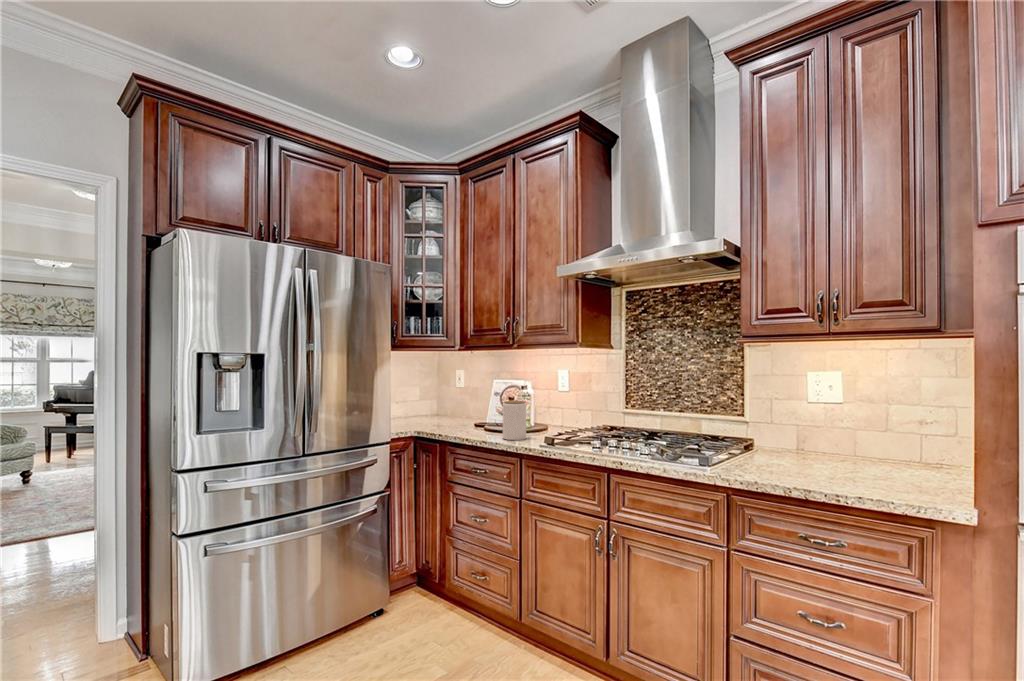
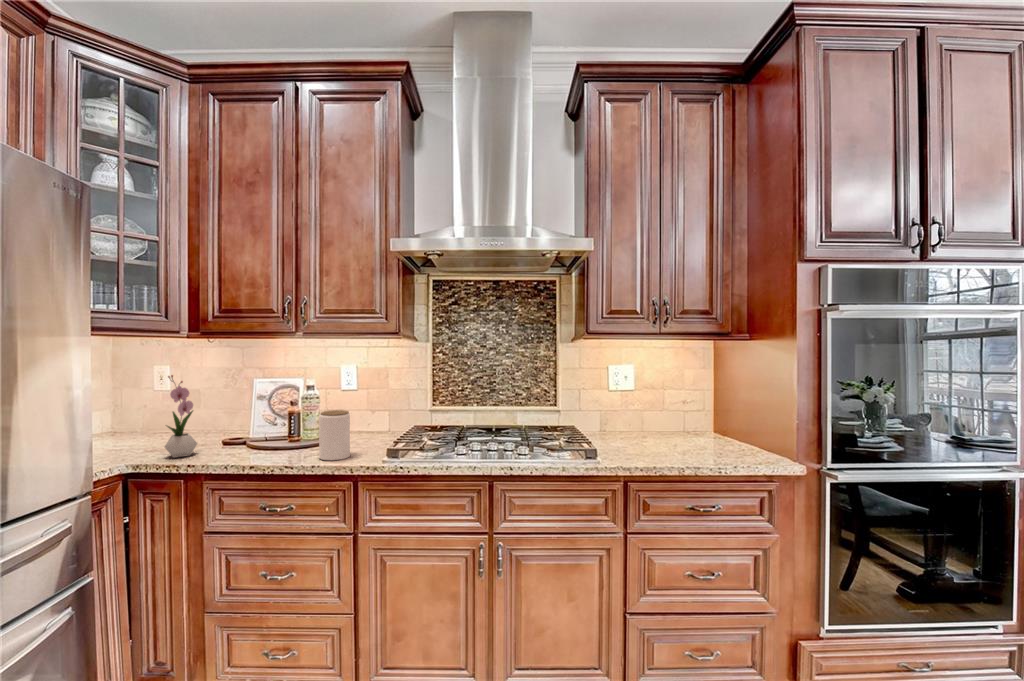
flower arrangement: none [431,371,451,429] -> present [164,375,197,458]

